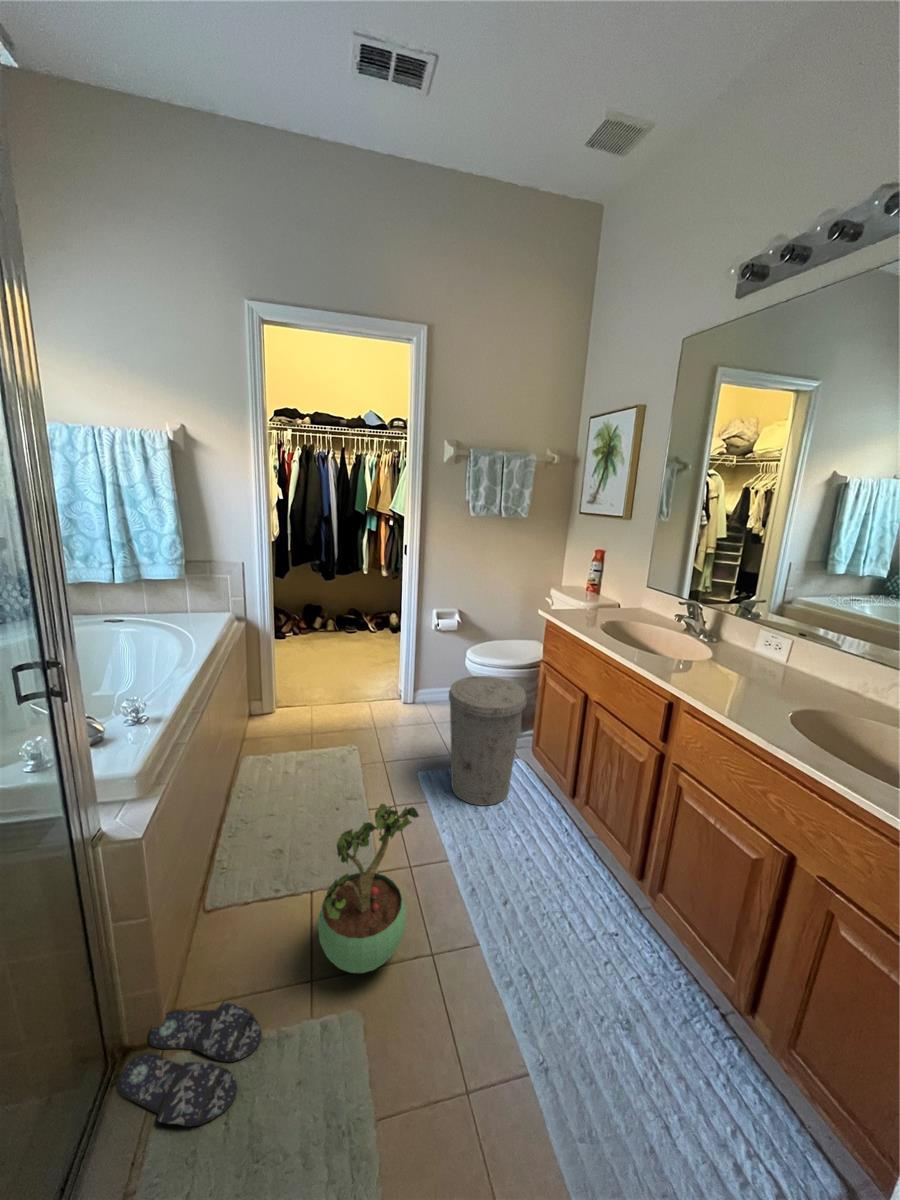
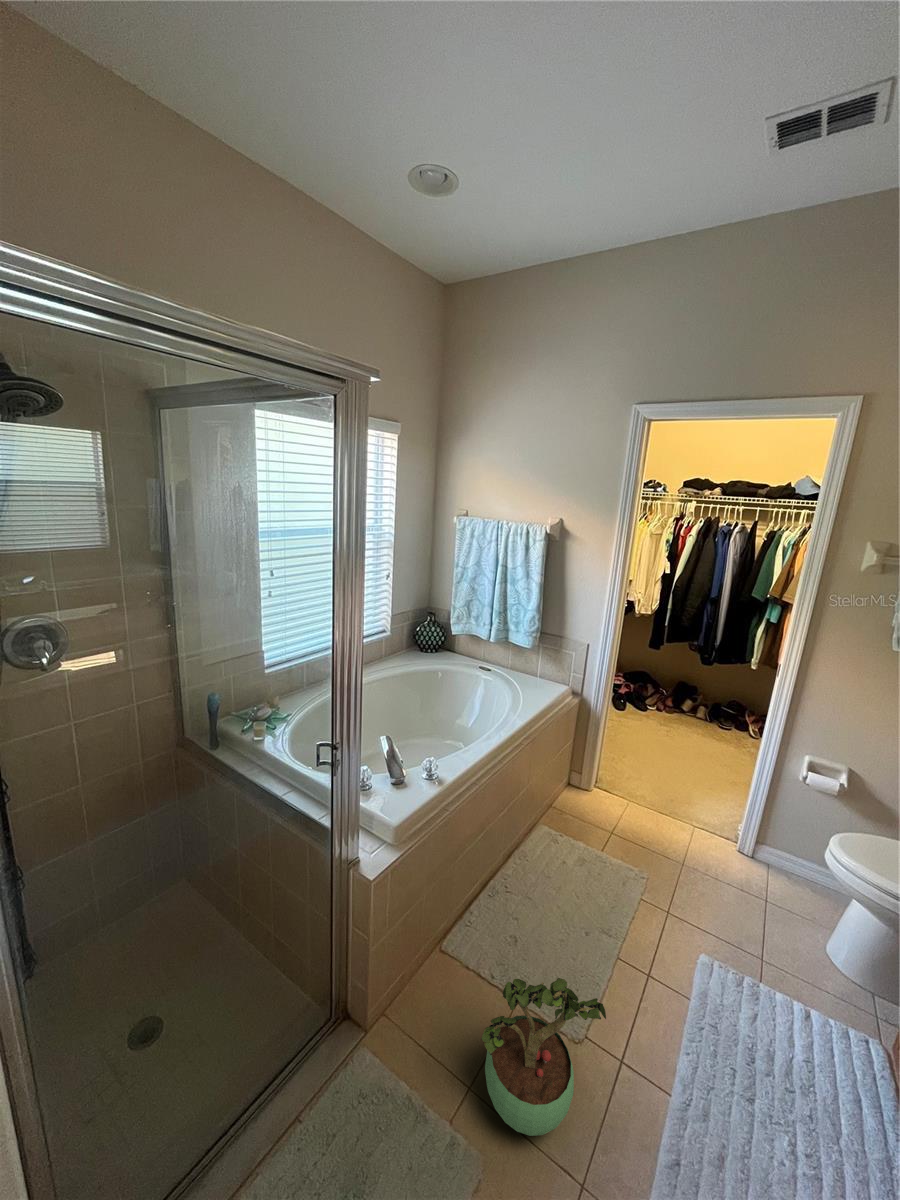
trash can: present [449,676,527,805] -> none [734,878,882,1081]
slippers: present [117,1002,262,1127] -> none [338,1008,424,1123]

